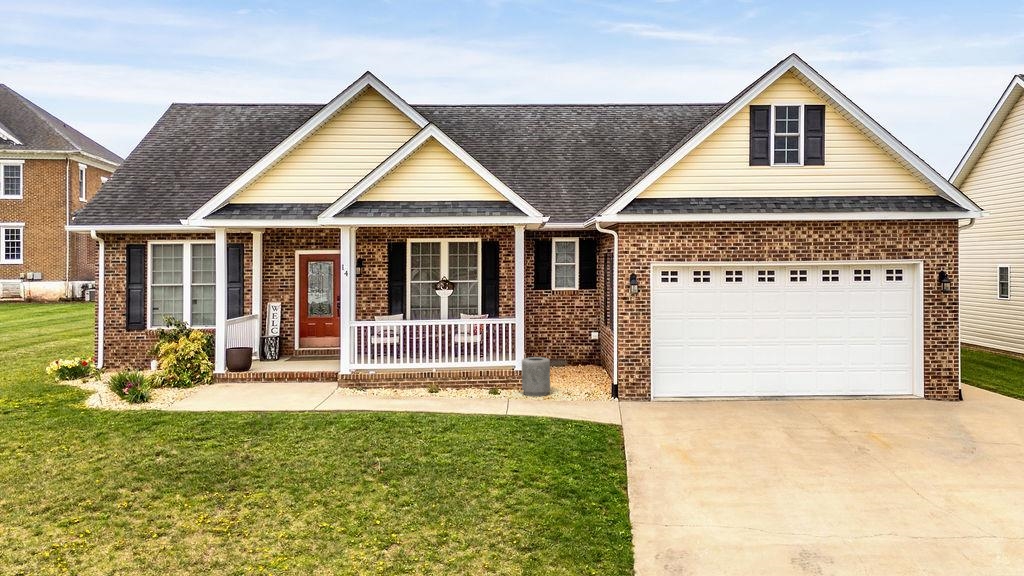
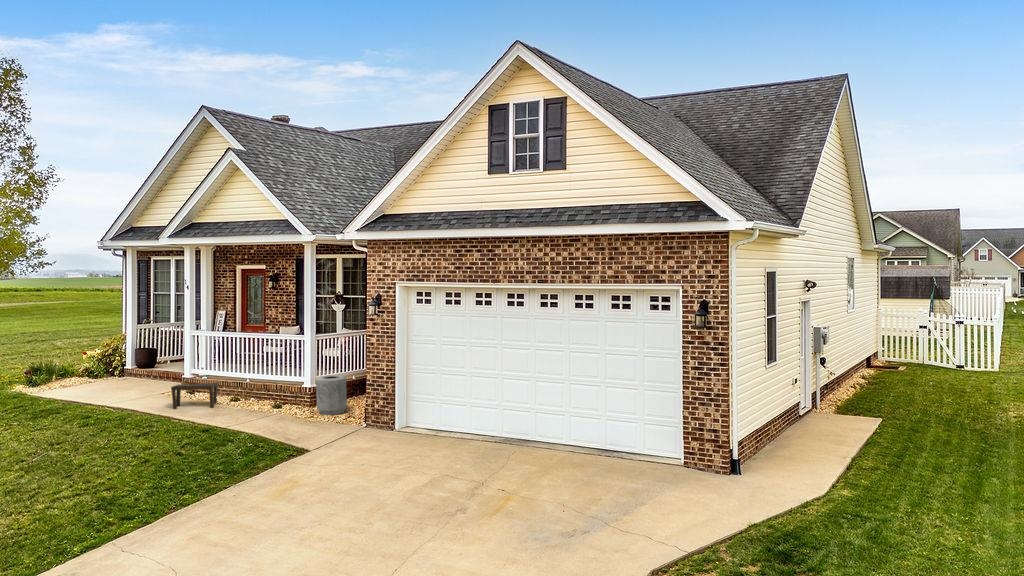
bench: none [354,375,402,408] -> present [171,383,218,409]

